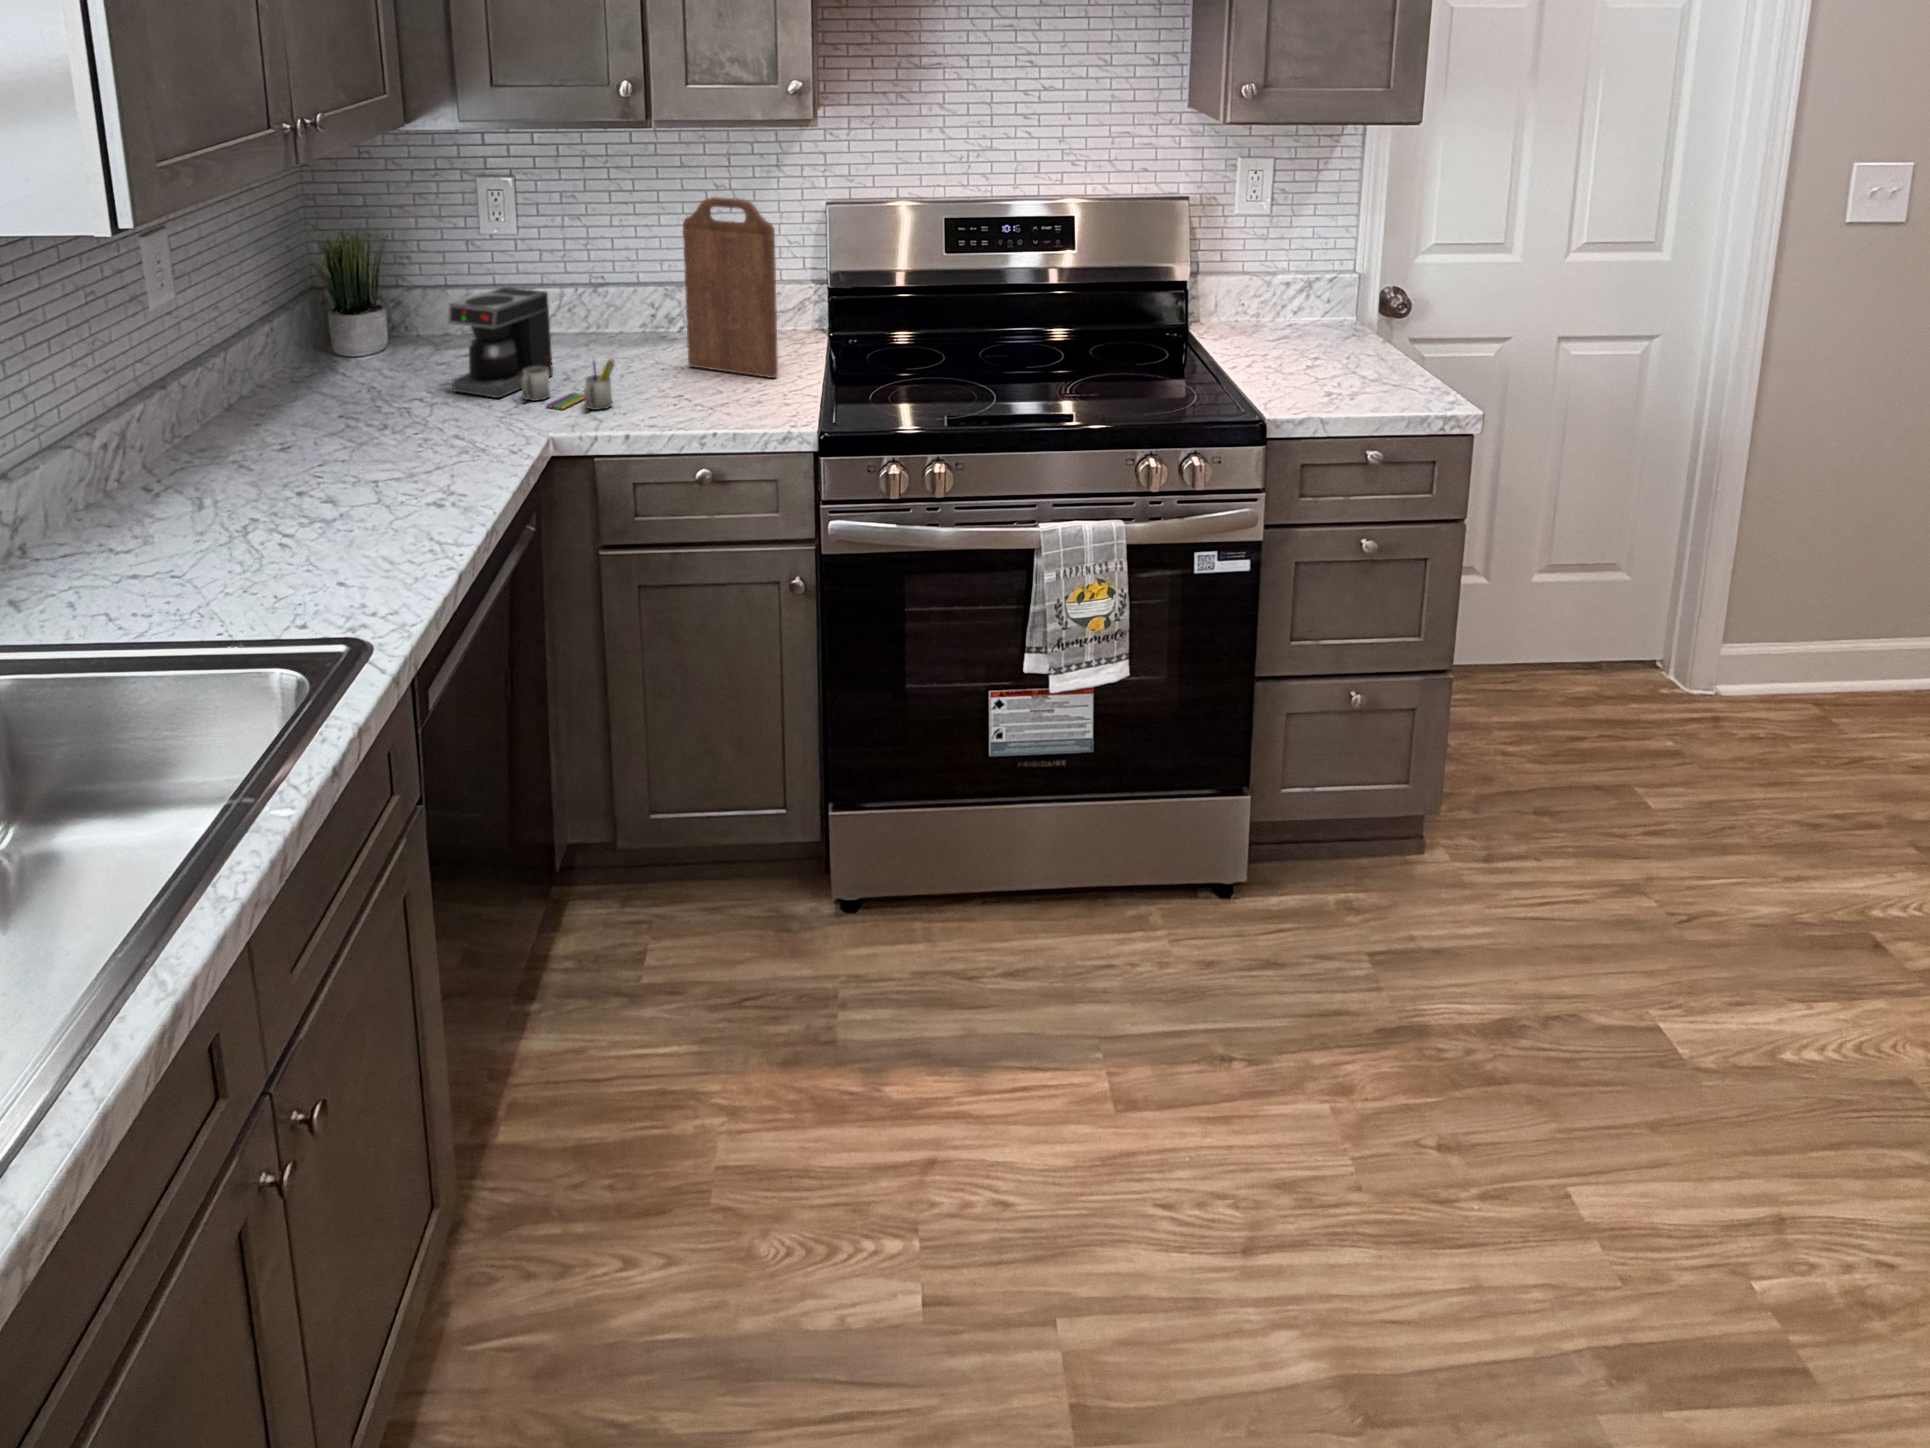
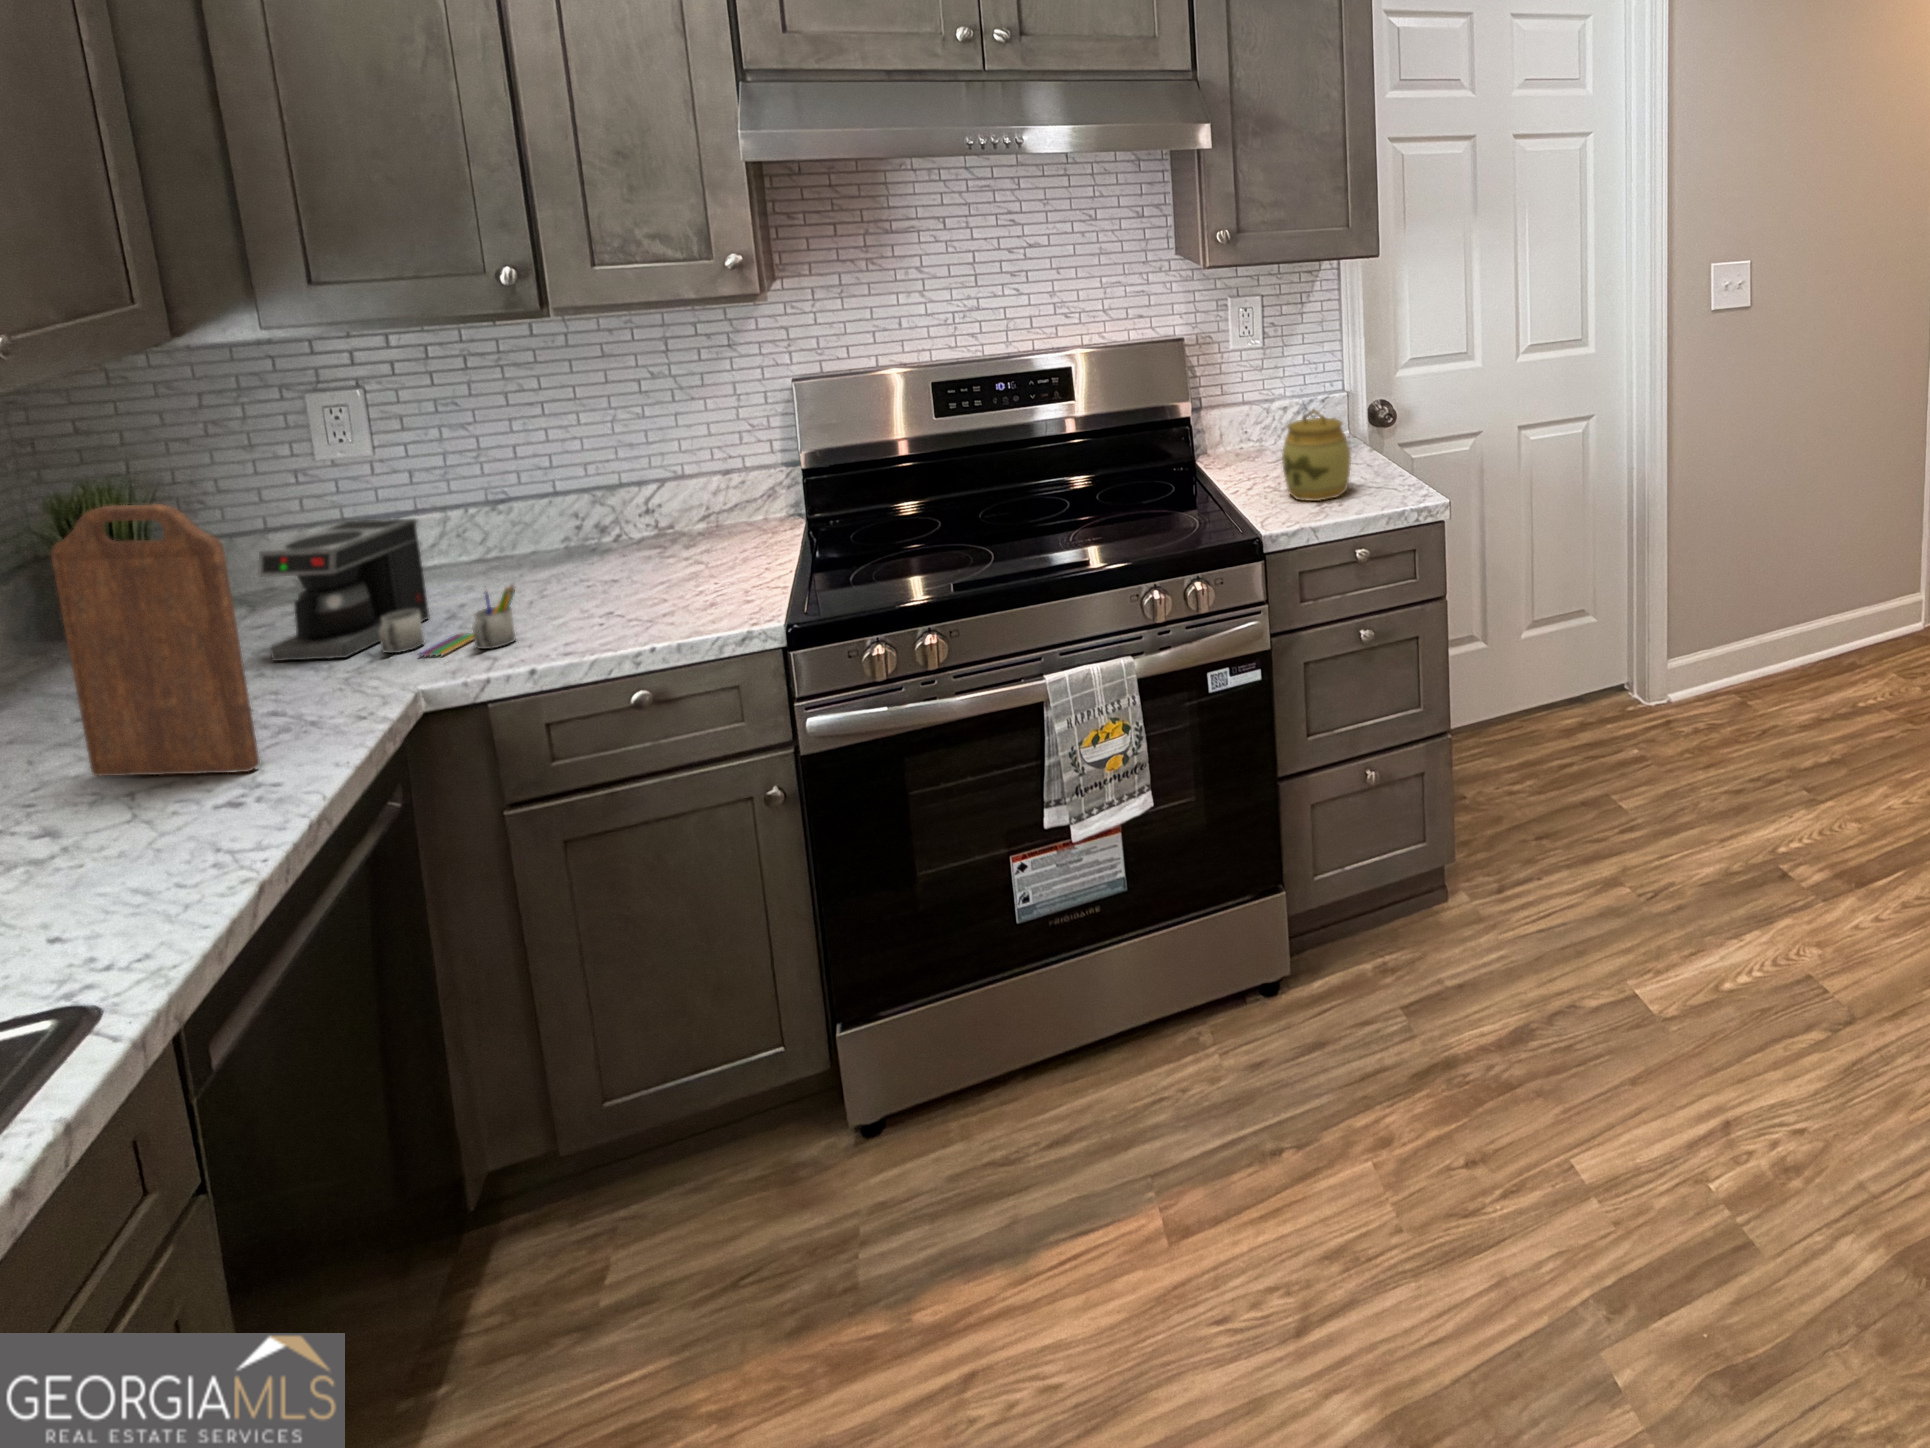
cutting board: present [683,197,778,378] -> present [51,504,260,776]
jar: none [1290,289,1371,391] -> present [1282,410,1351,501]

